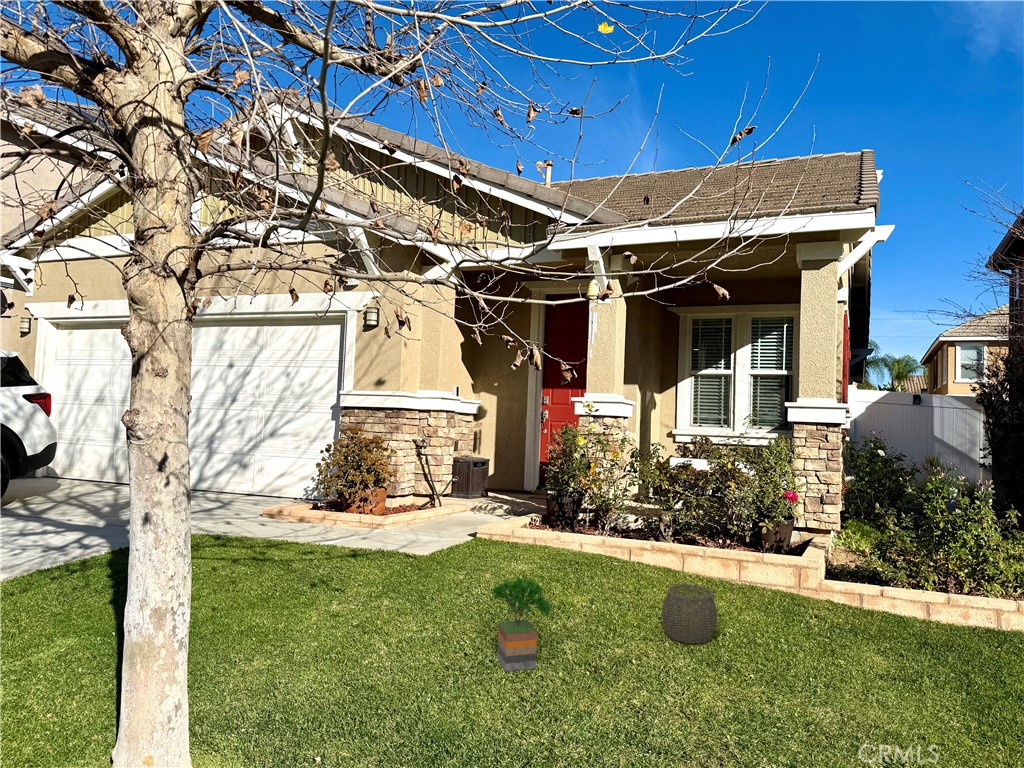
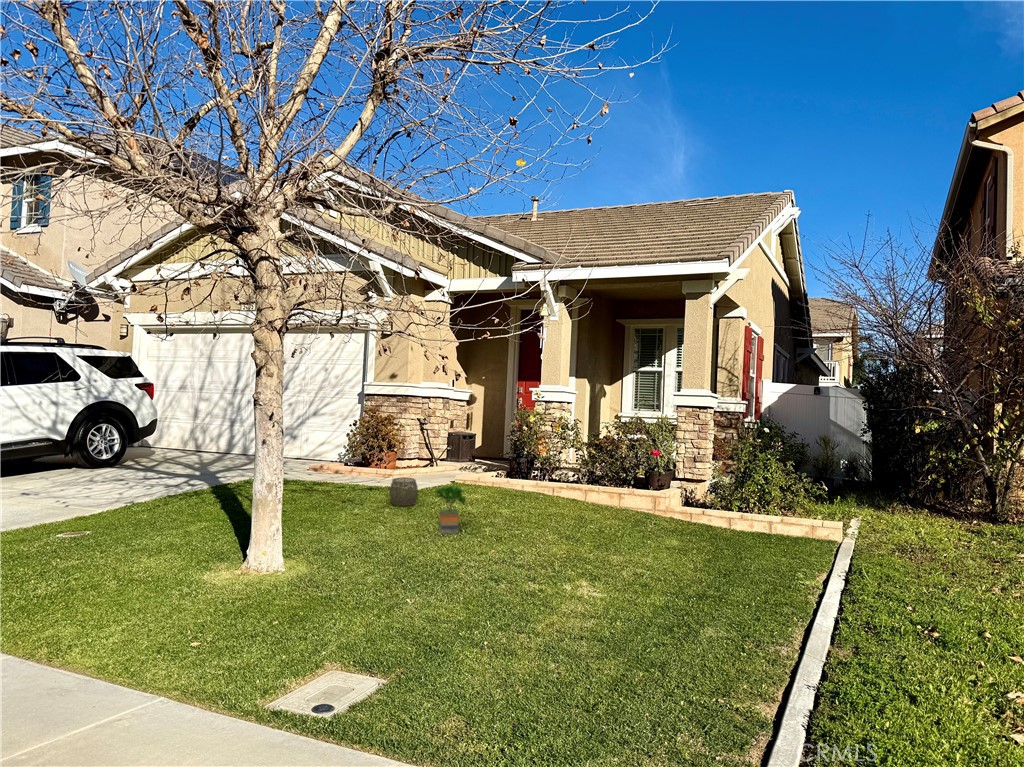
woven basket: present [661,584,717,644] -> present [389,477,418,506]

